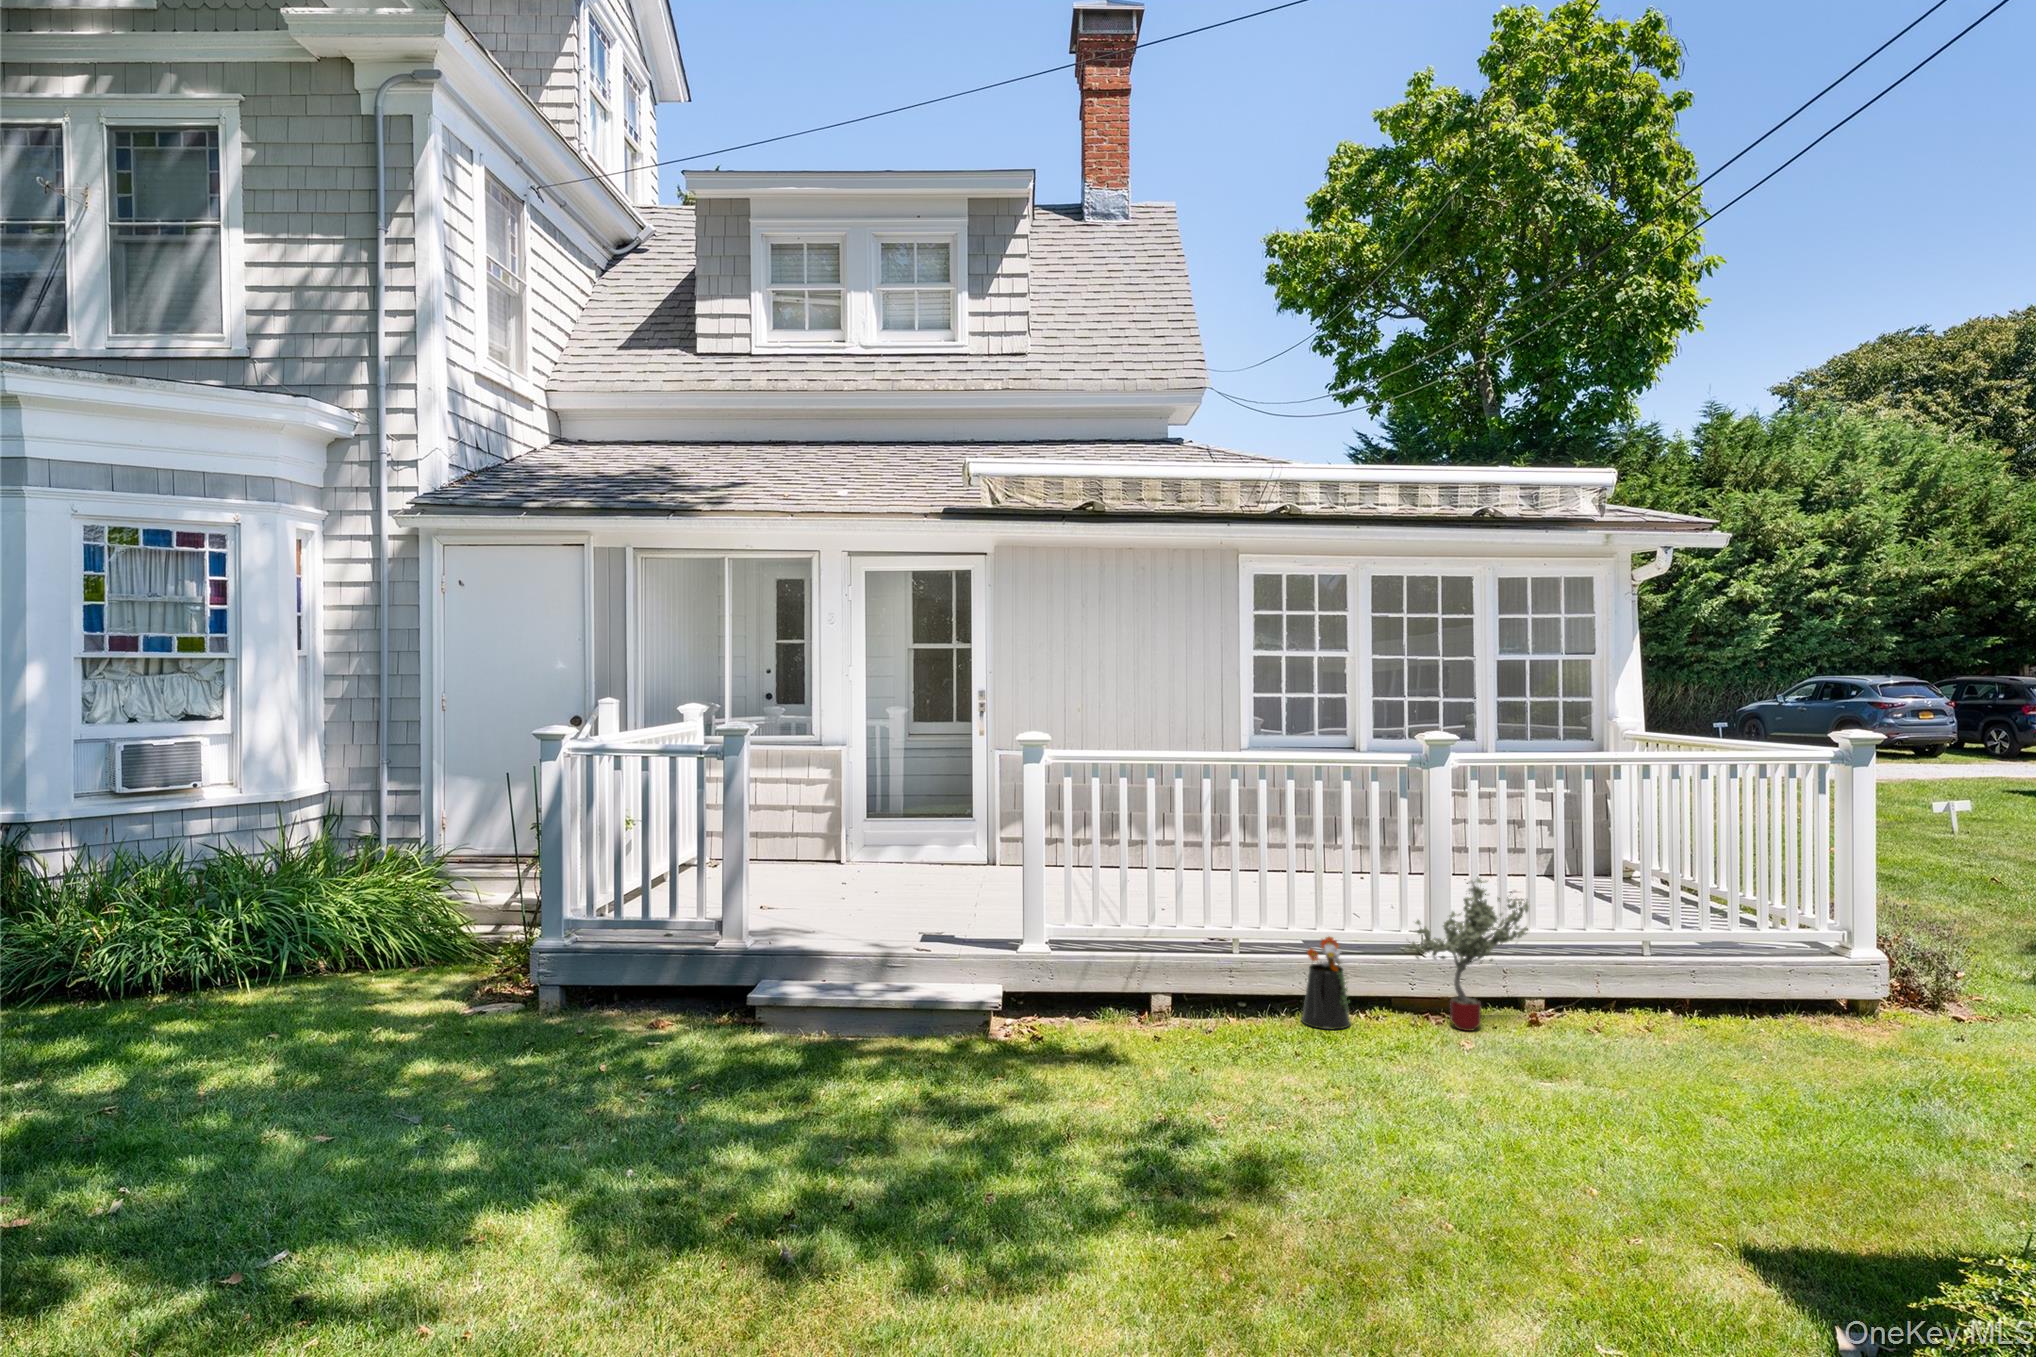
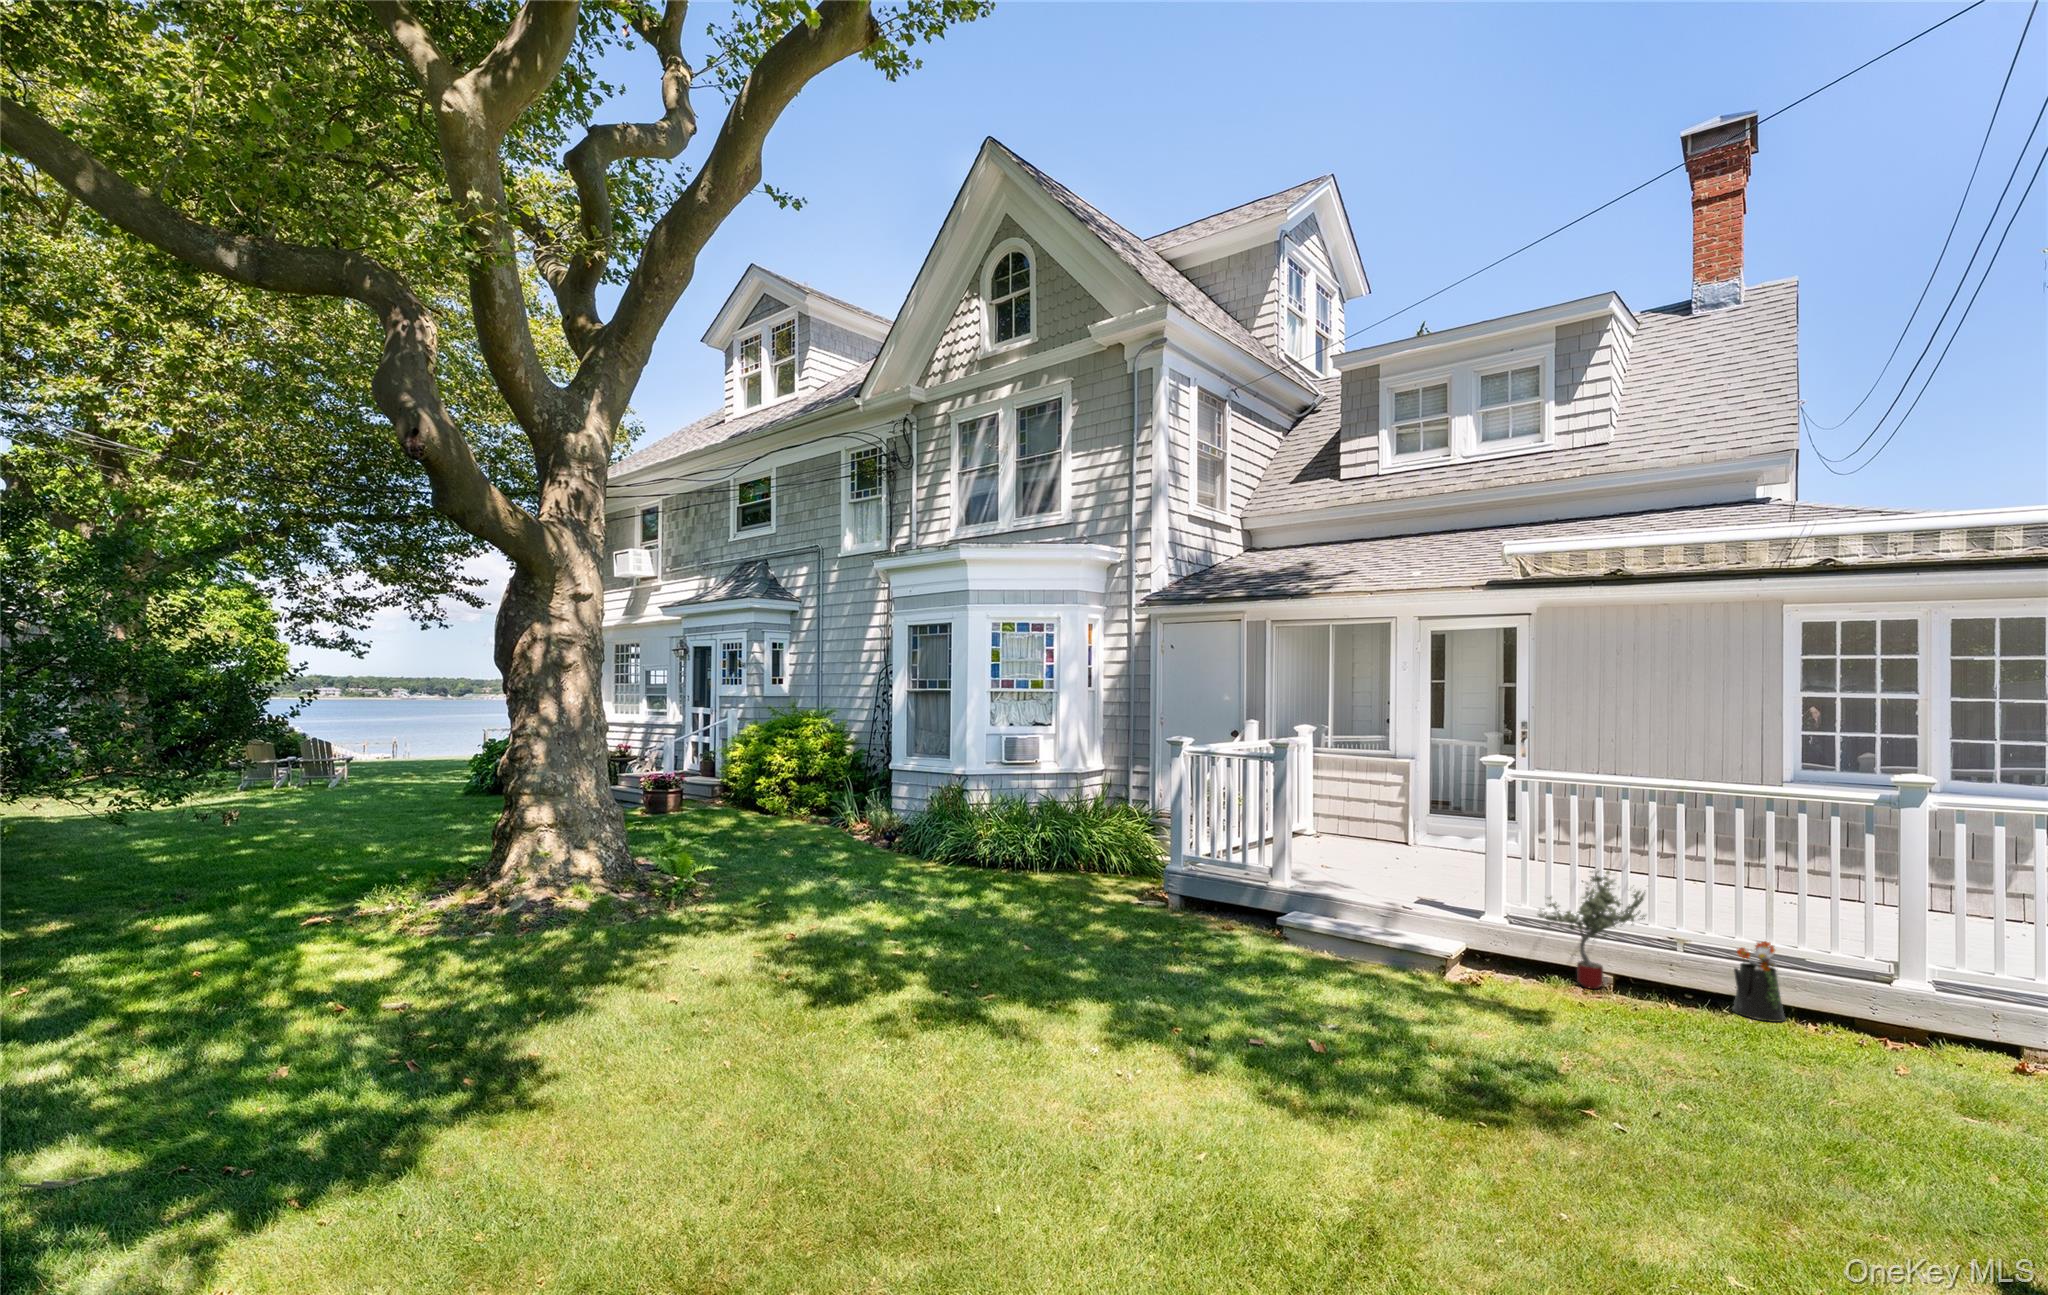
potted tree: present [1405,878,1529,1031] -> present [1537,871,1646,989]

